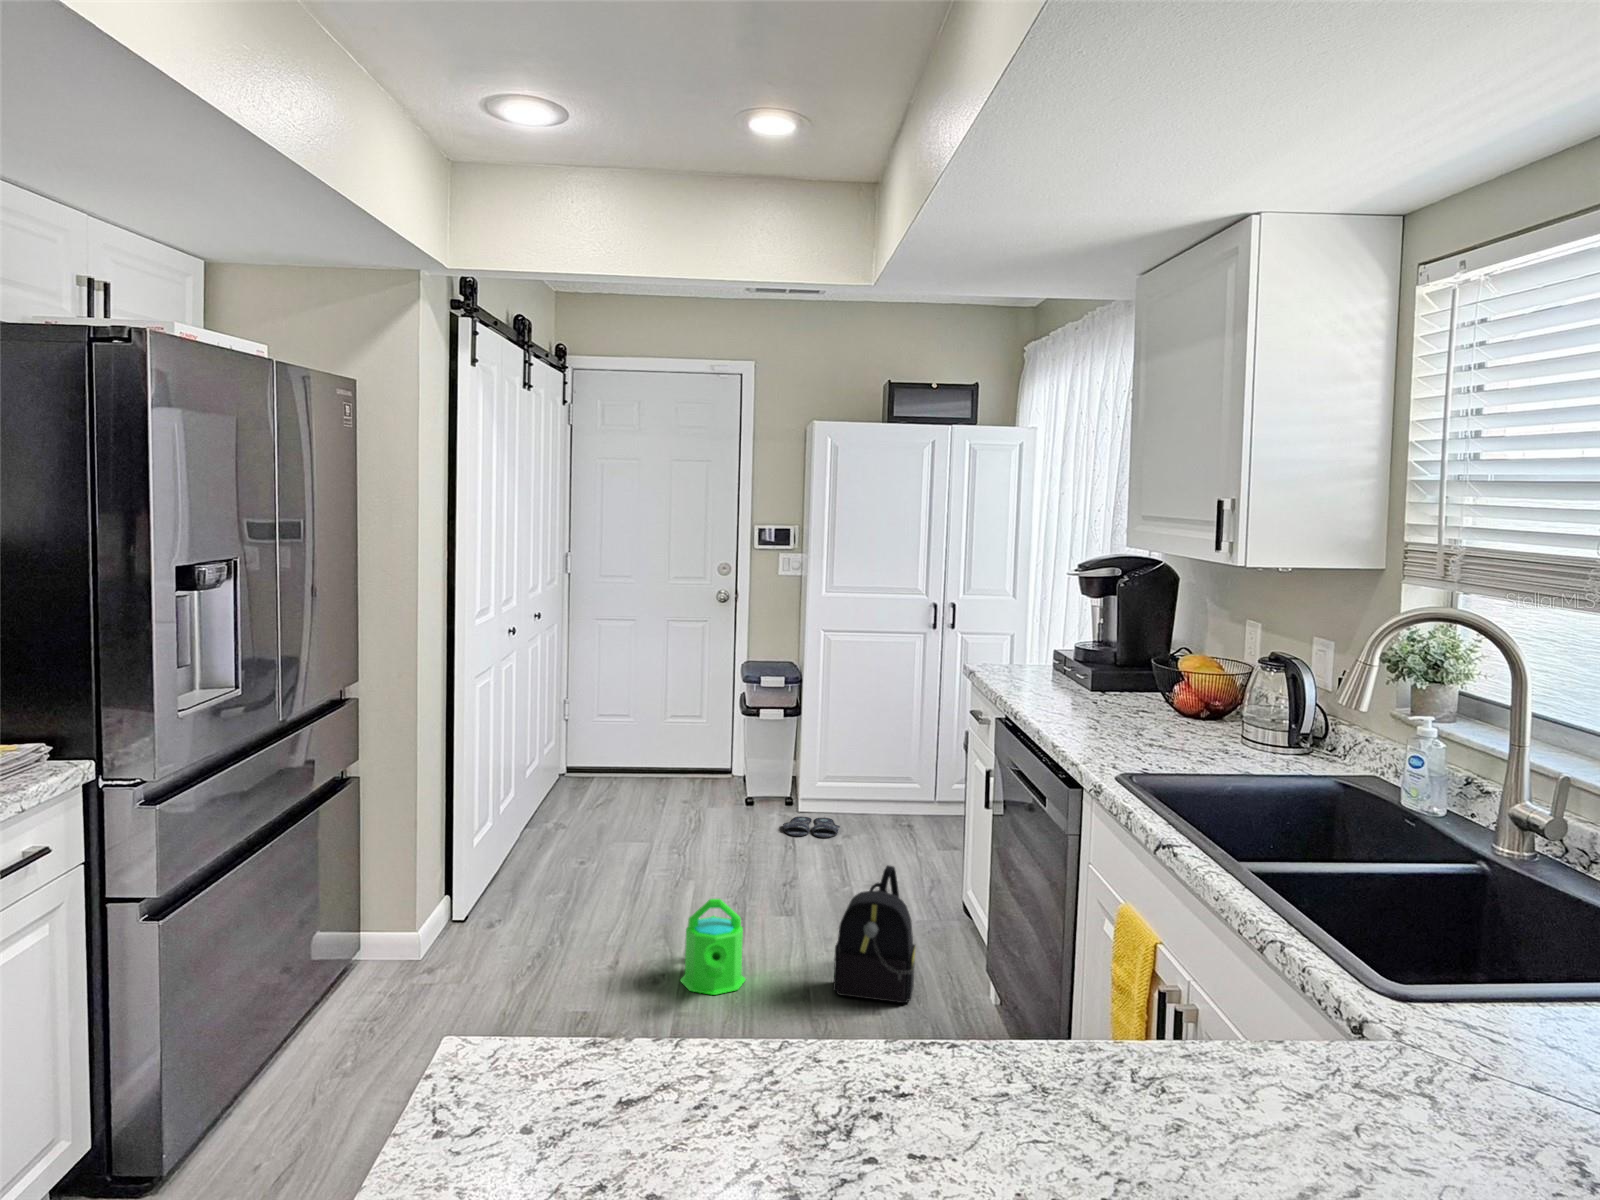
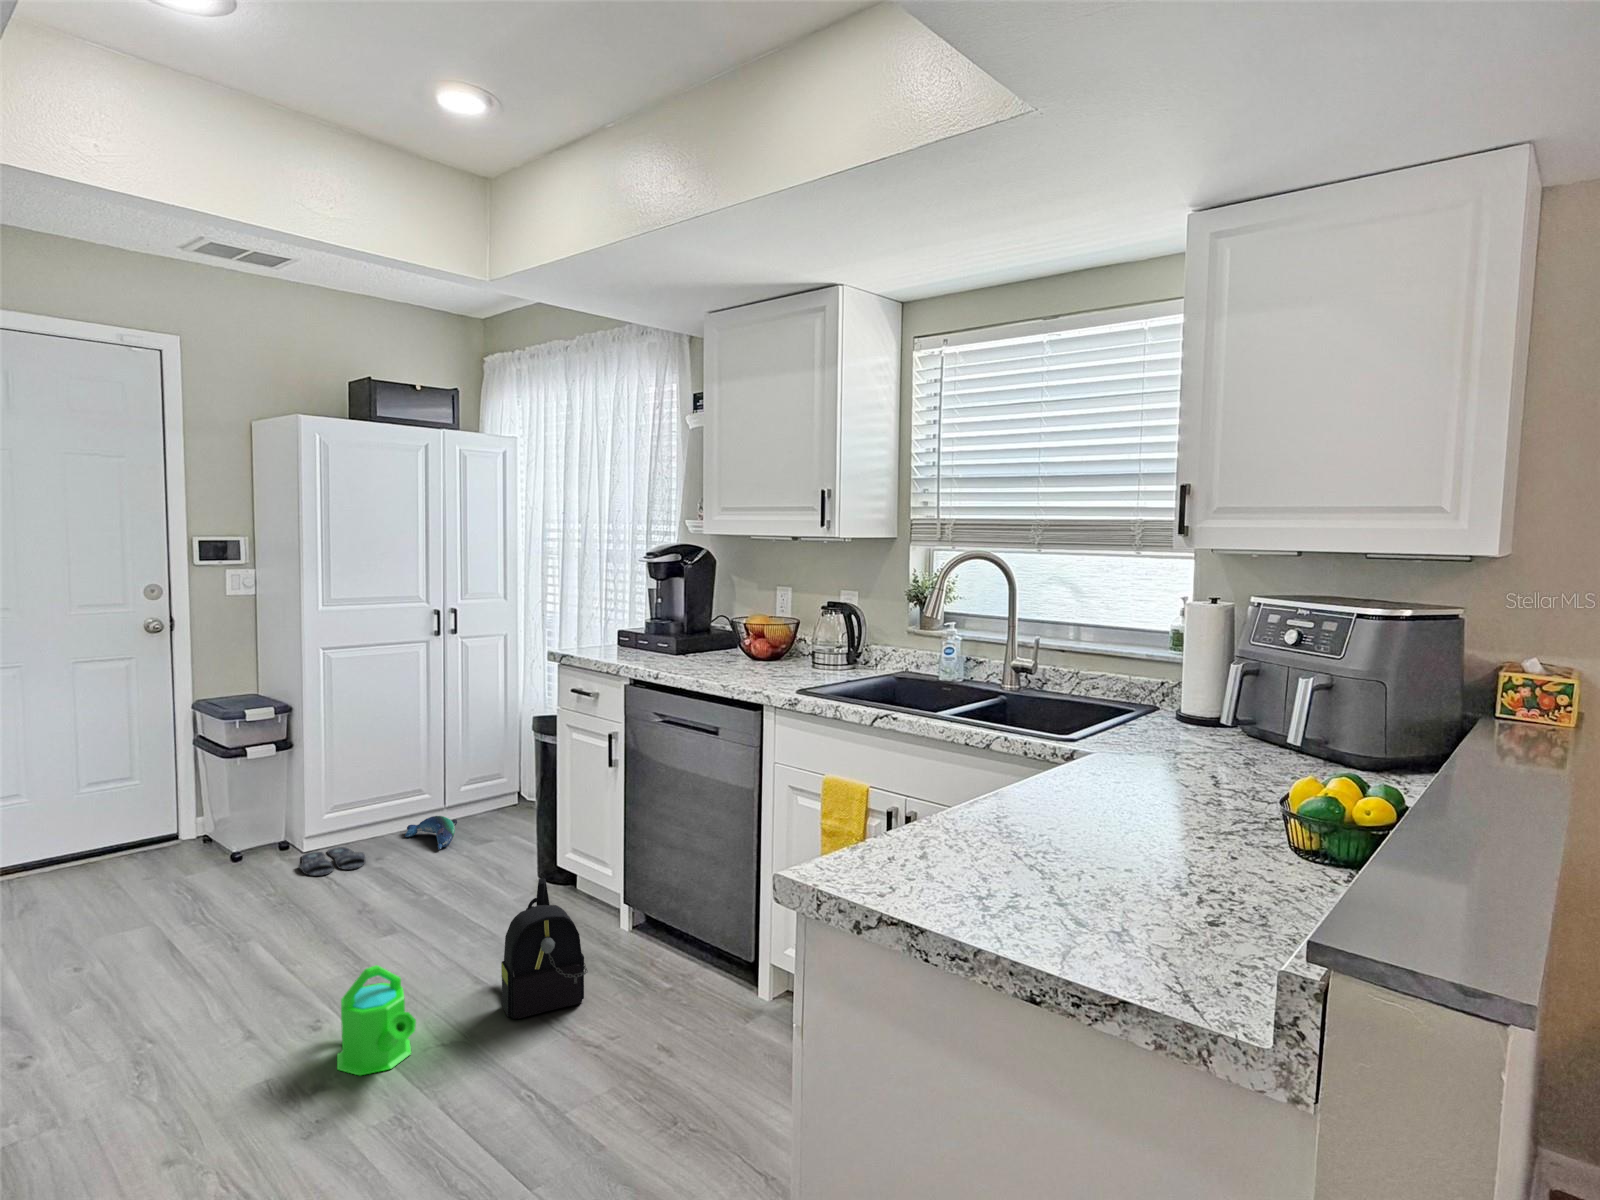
plush toy: none [885,808,931,840] -> present [405,816,457,850]

